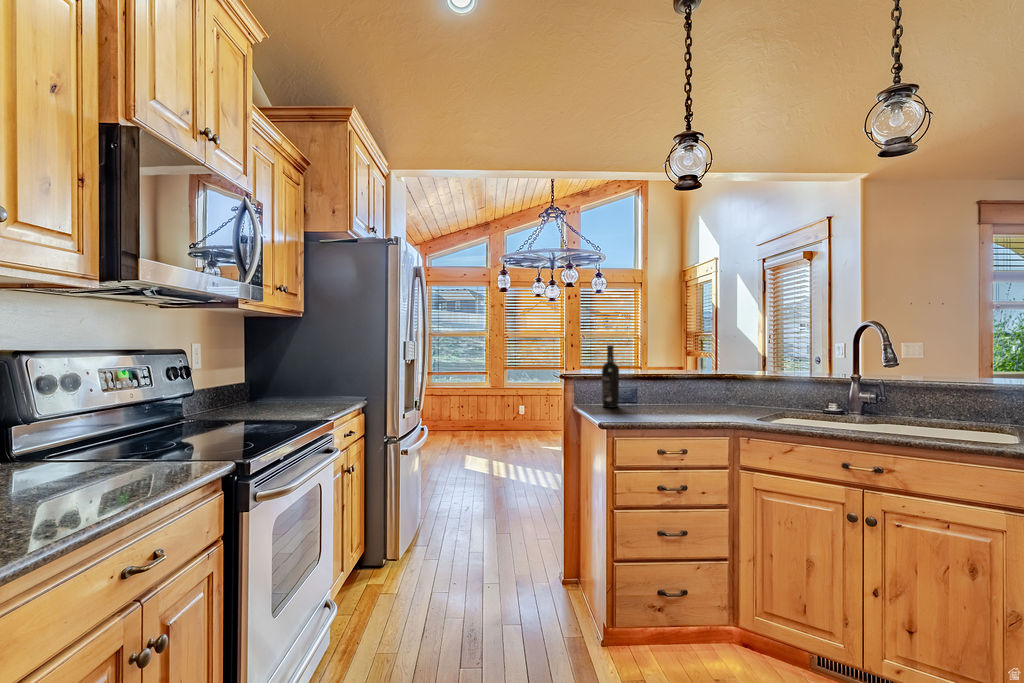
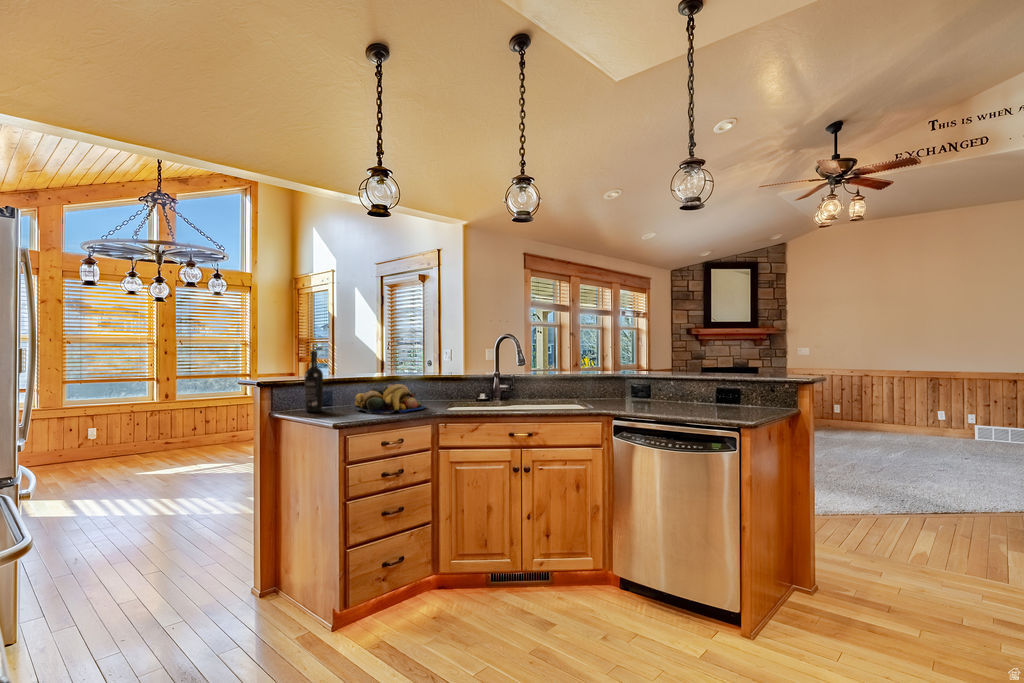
fruit bowl: none [649,384,731,419] -> present [355,384,425,413]

